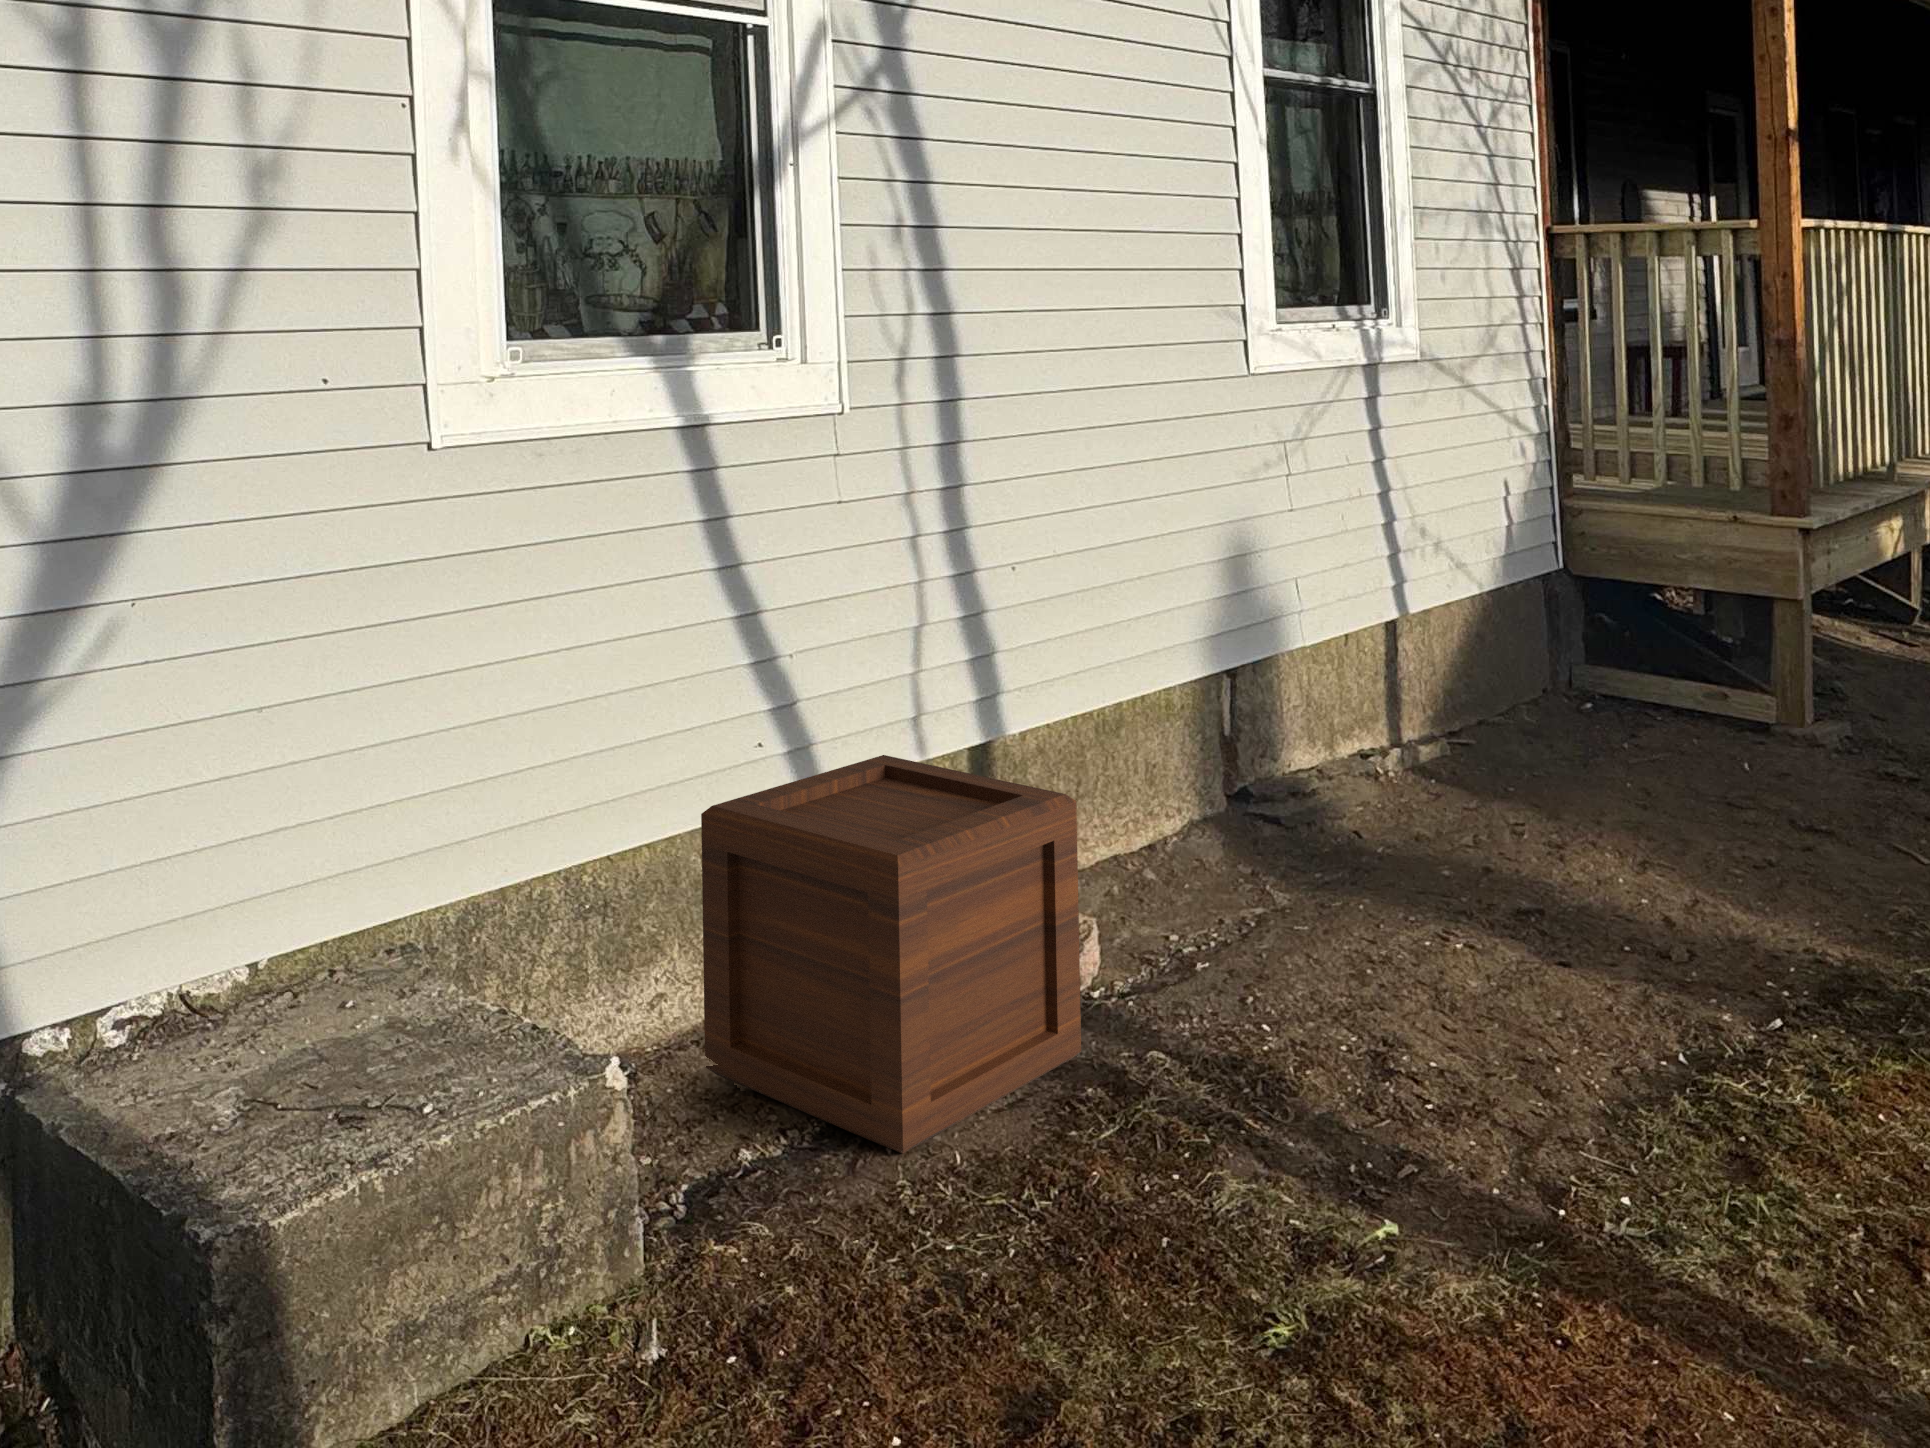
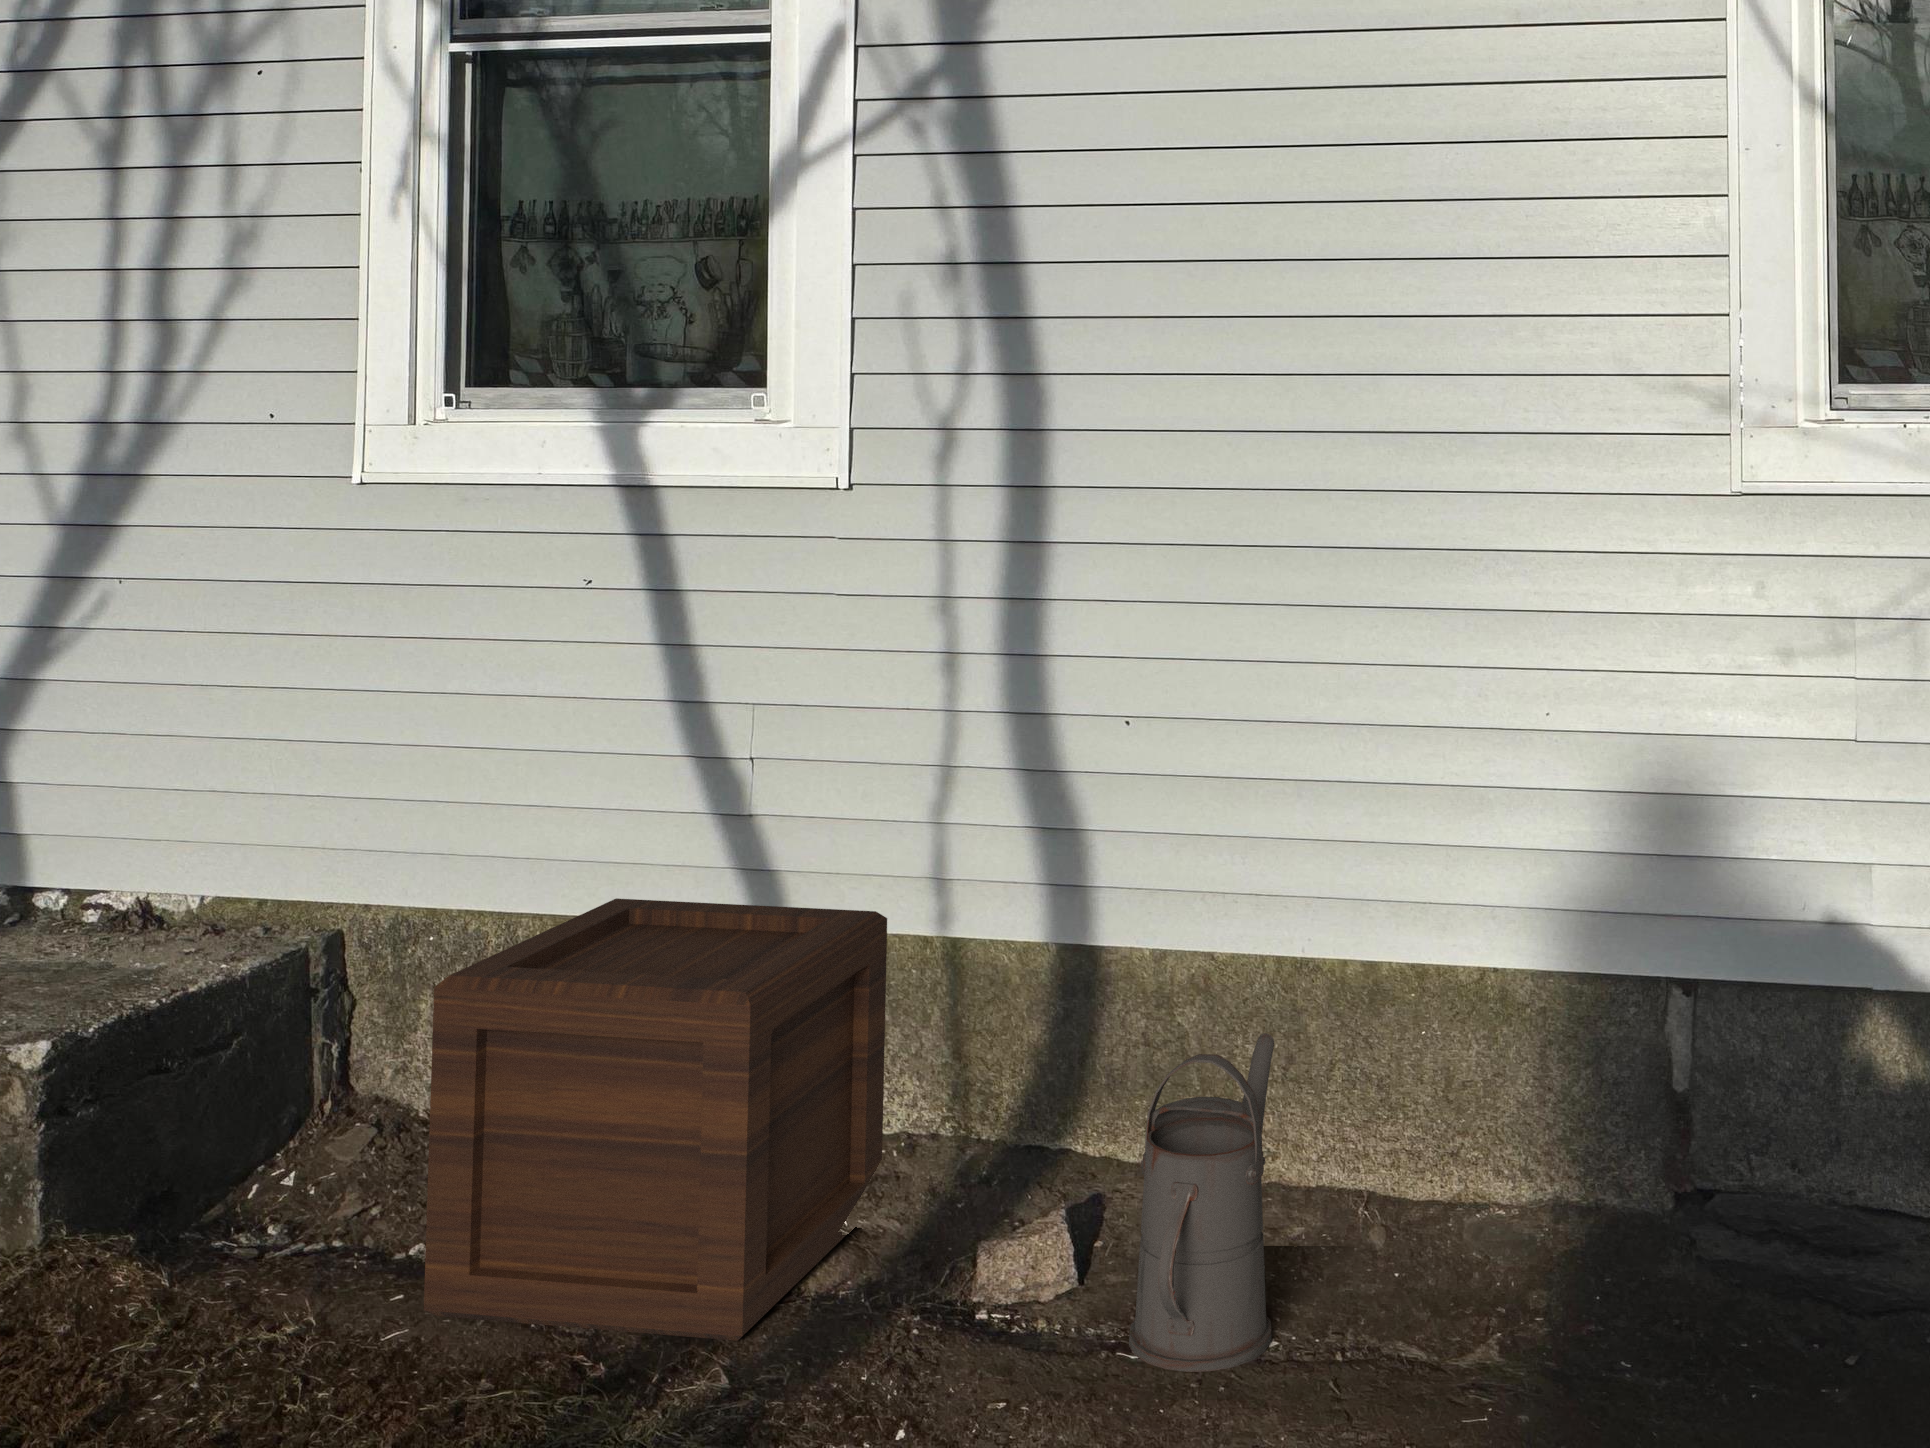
watering can: none [1083,760,1270,962] -> present [1129,1033,1274,1372]

